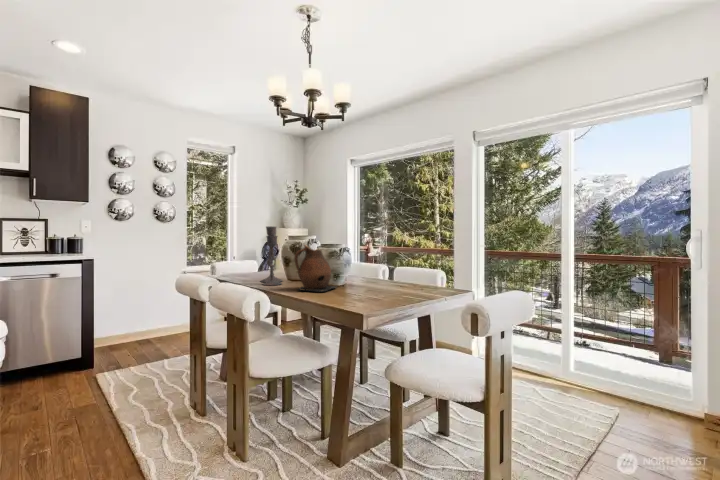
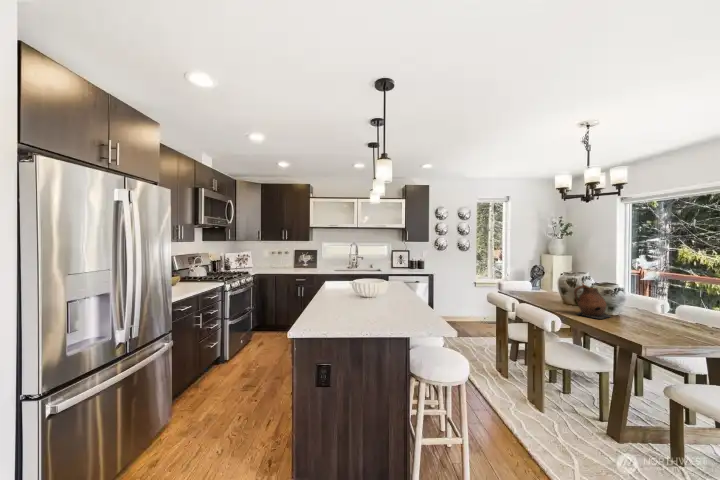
candlestick: present [260,226,282,285] -> none [543,265,561,307]

